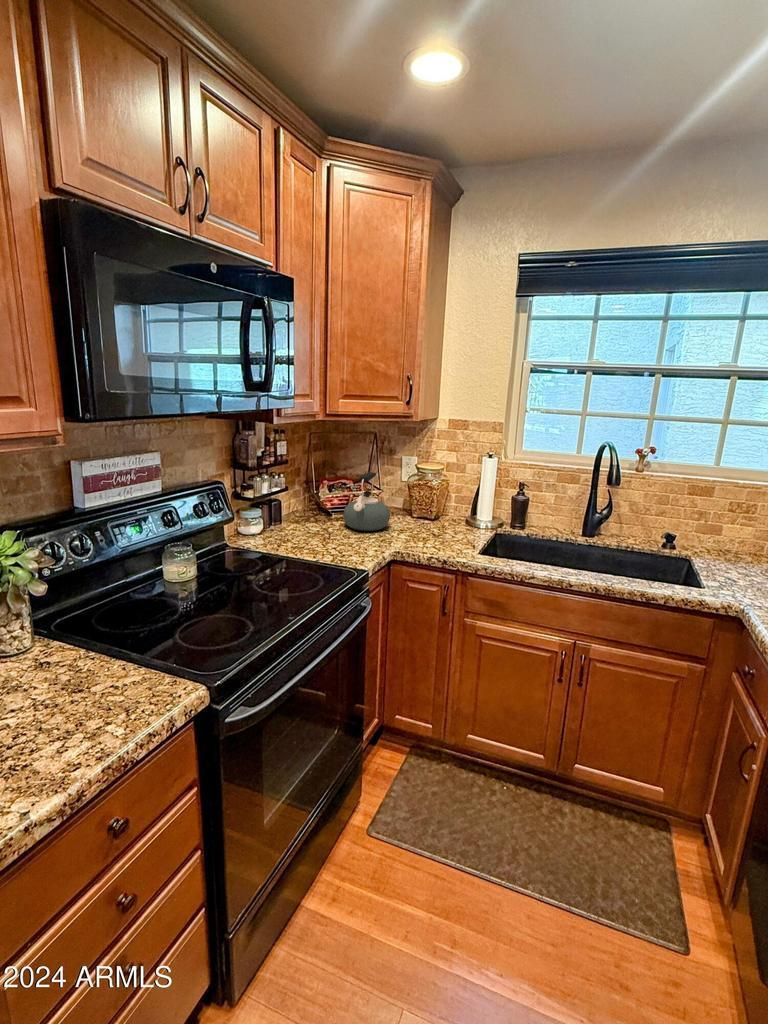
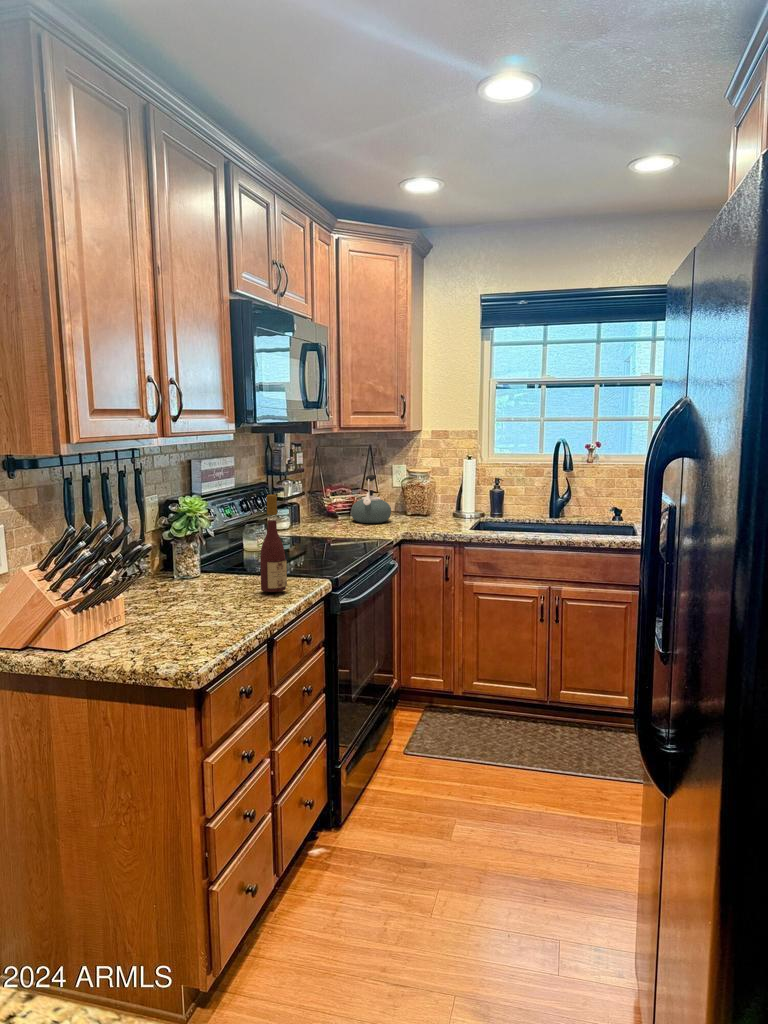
wine bottle: none [46,567,108,746] -> present [260,495,287,592]

